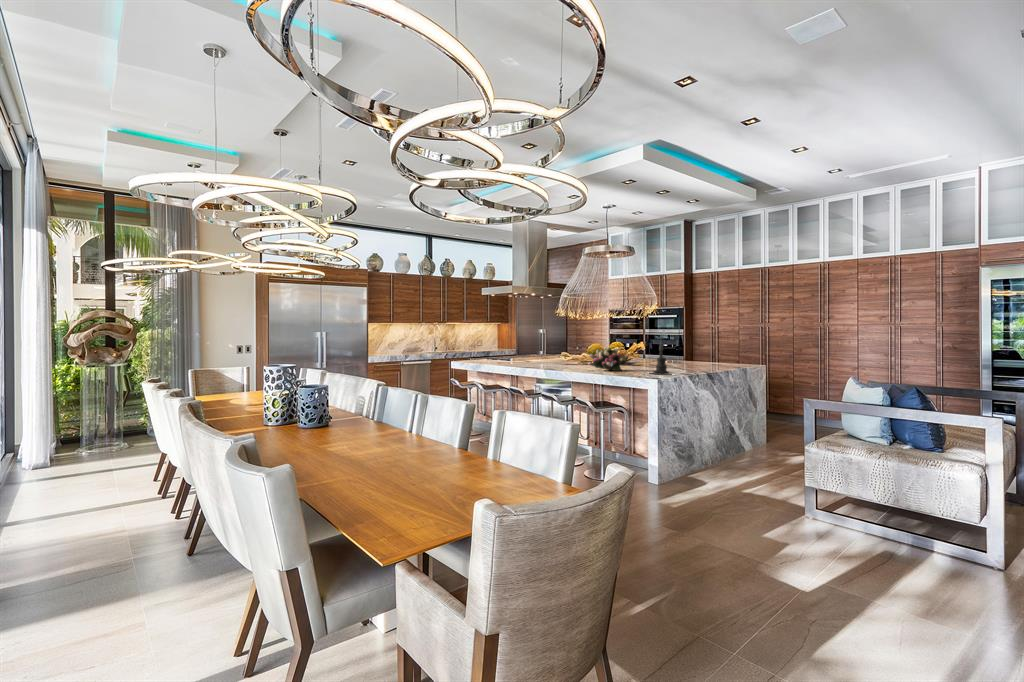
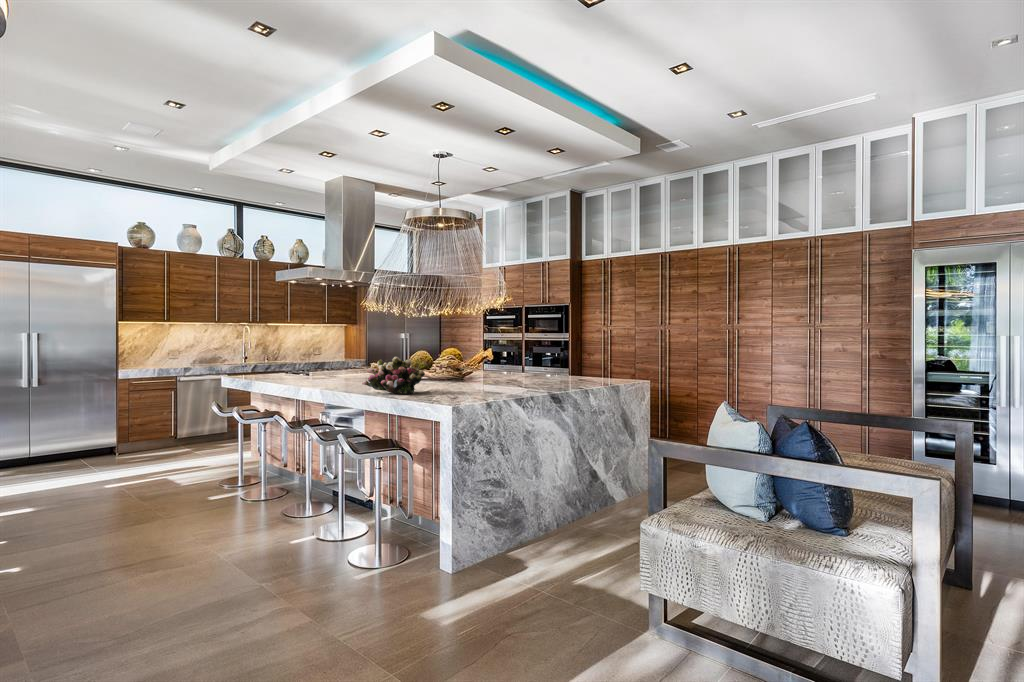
candle holder: present [652,336,669,374] -> none [441,334,475,401]

